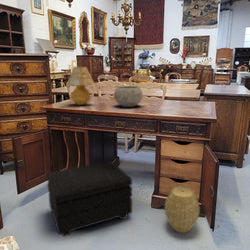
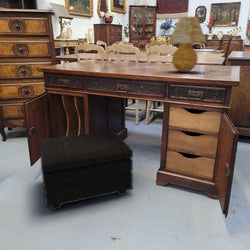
table lamp: present [67,67,94,105] -> present [168,17,206,72]
ceramic bowl: present [114,86,142,107] -> none [119,45,152,69]
woven basket: present [165,186,200,233] -> none [170,162,211,216]

